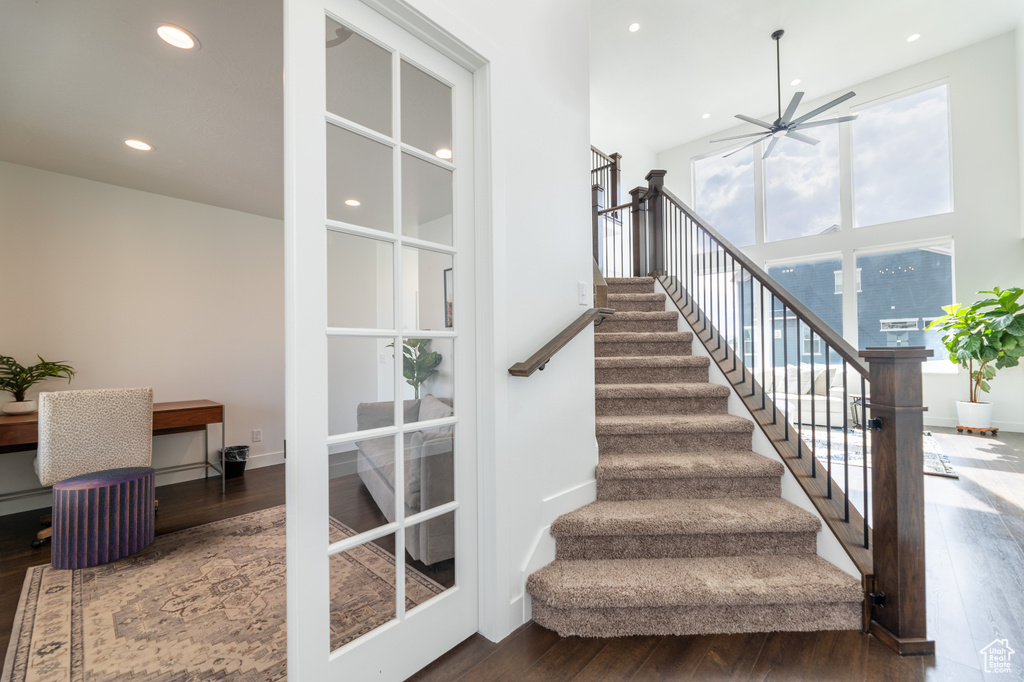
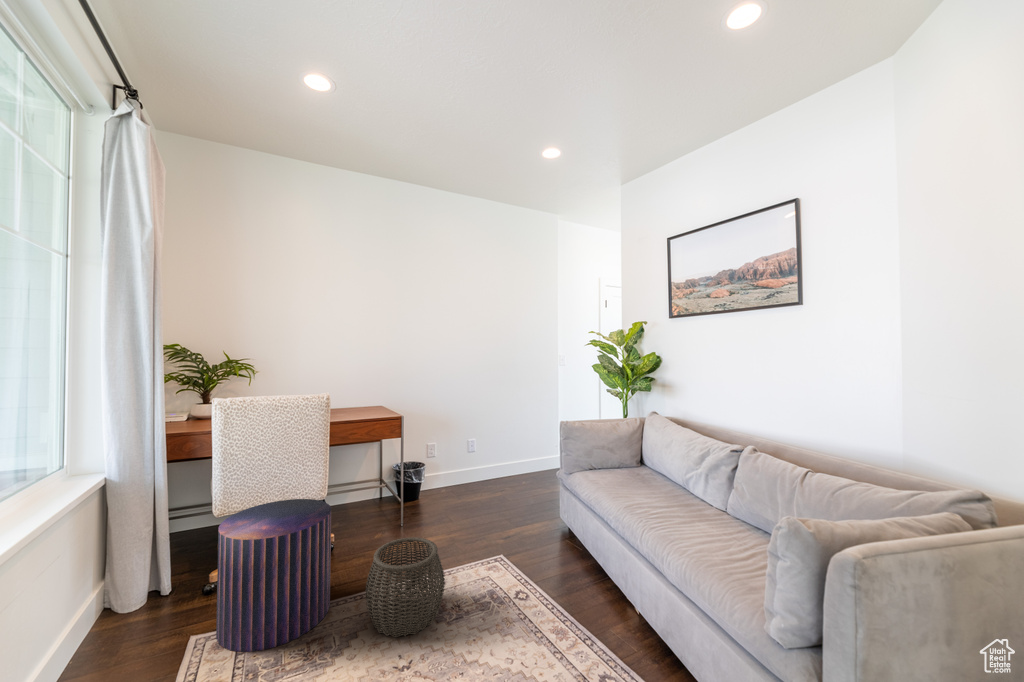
woven basket: none [184,485,249,546] -> present [365,537,445,637]

